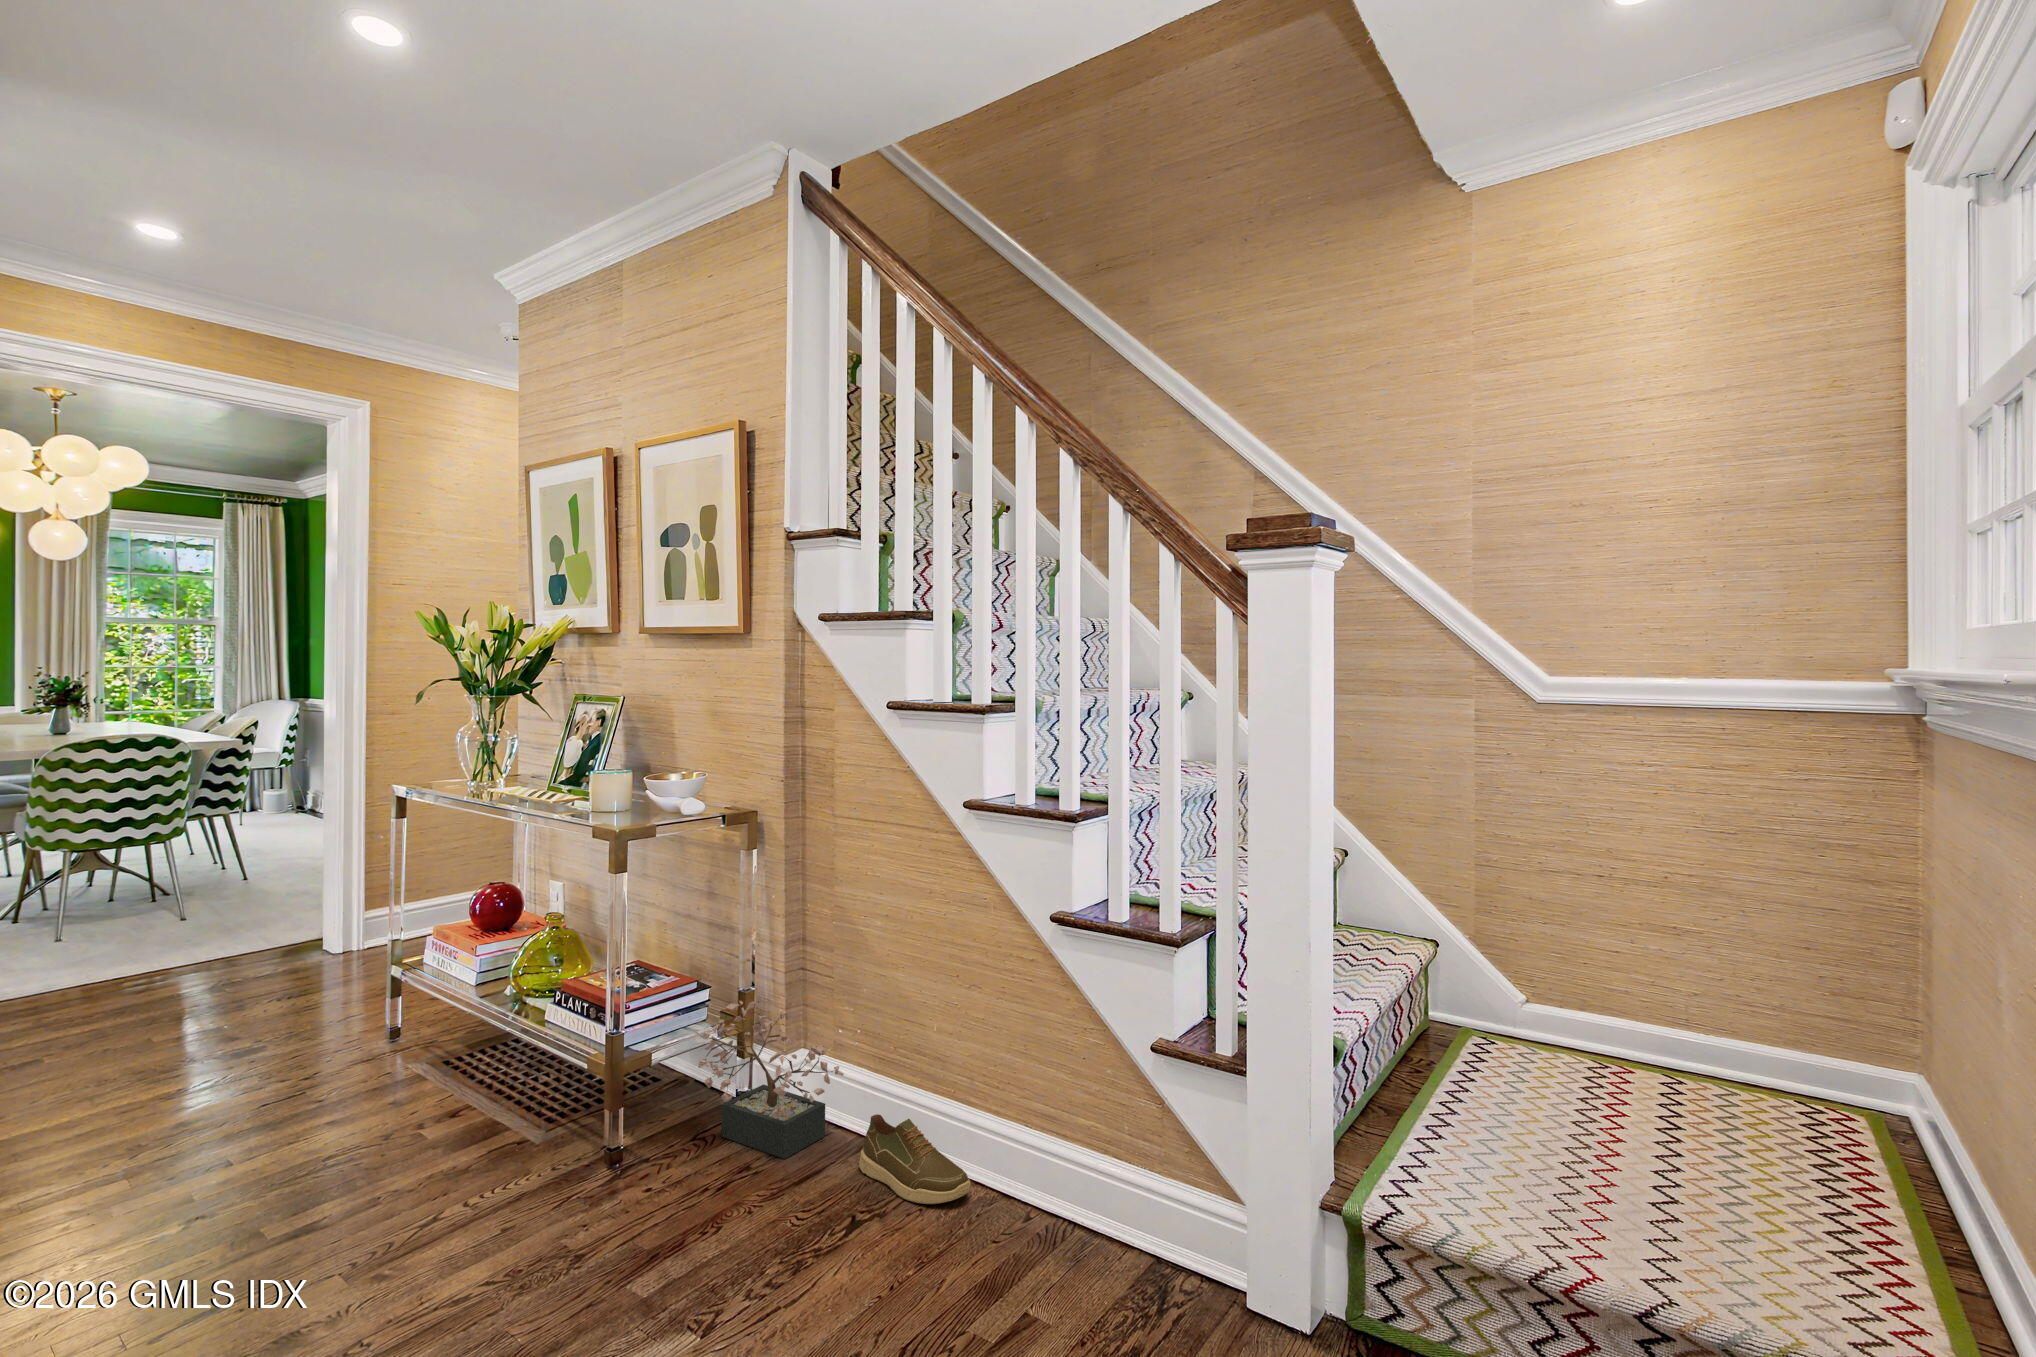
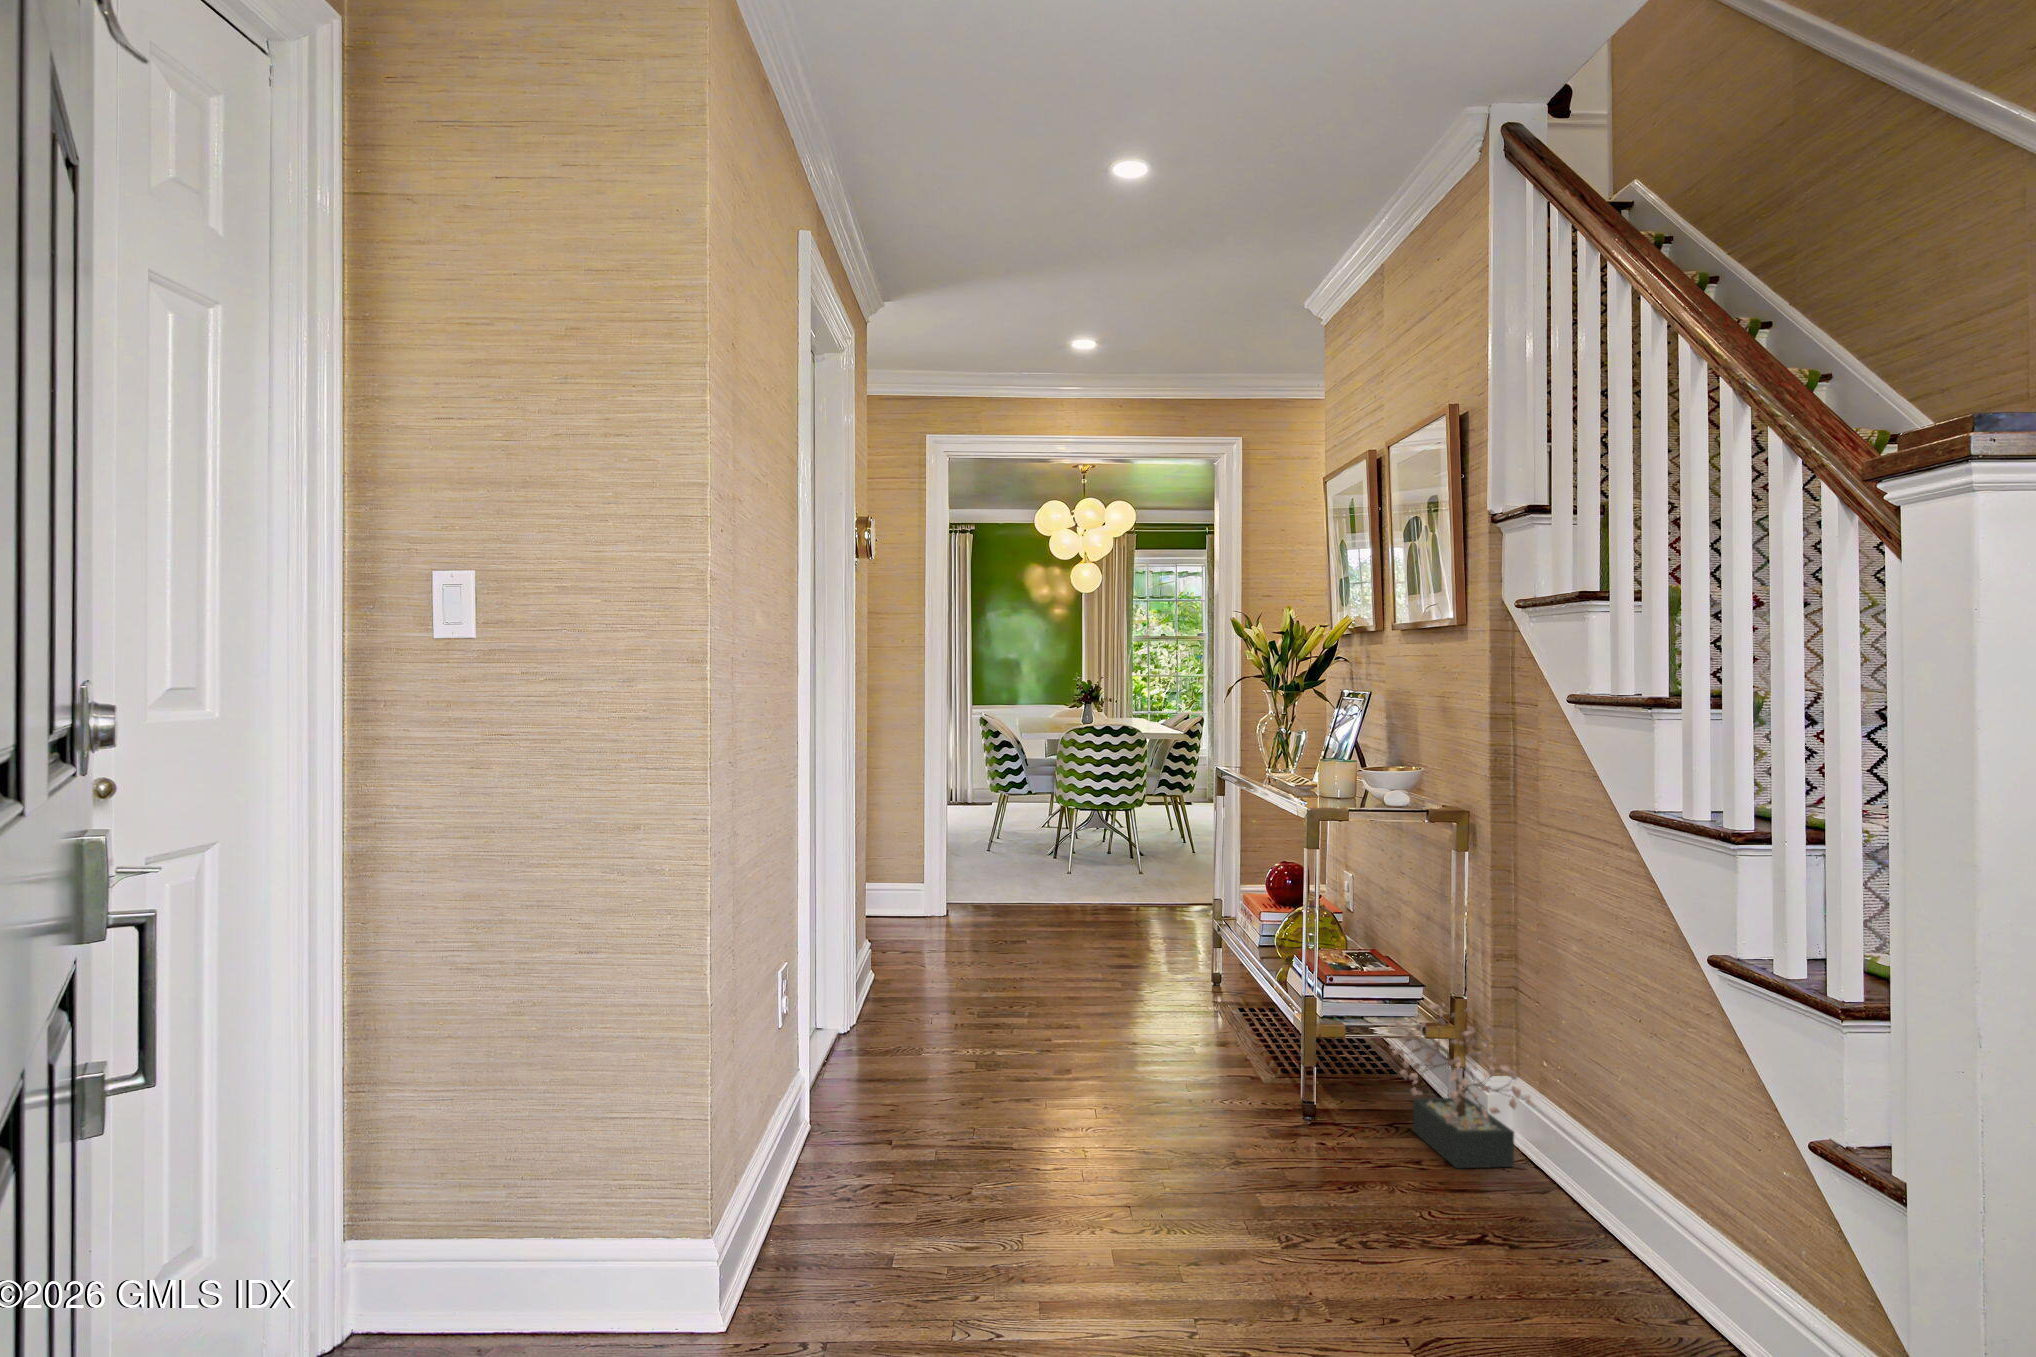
shoe: present [859,1114,970,1204] -> none [1524,1153,1629,1265]

